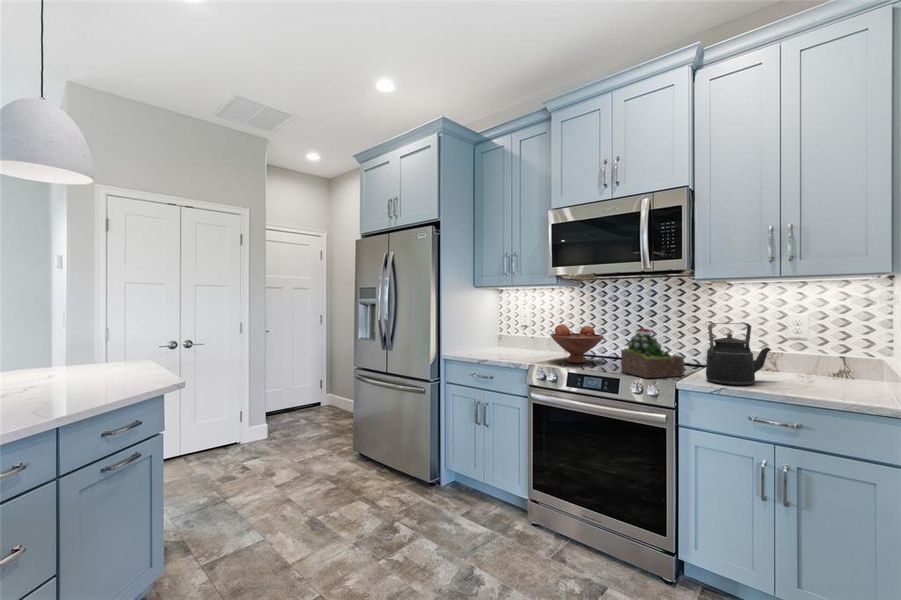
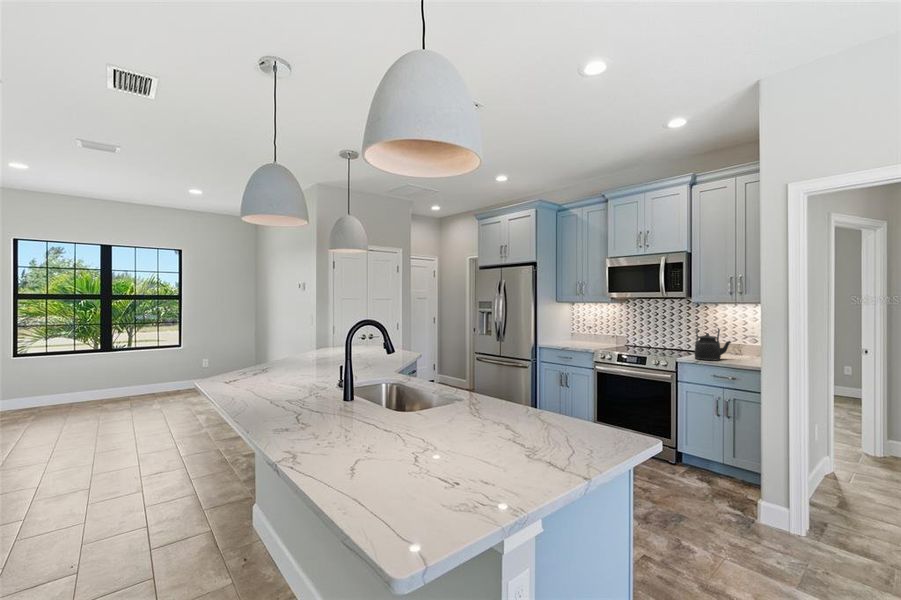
fruit bowl: present [551,324,604,363] -> none [608,327,640,350]
succulent plant: present [621,329,685,378] -> none [649,330,685,357]

